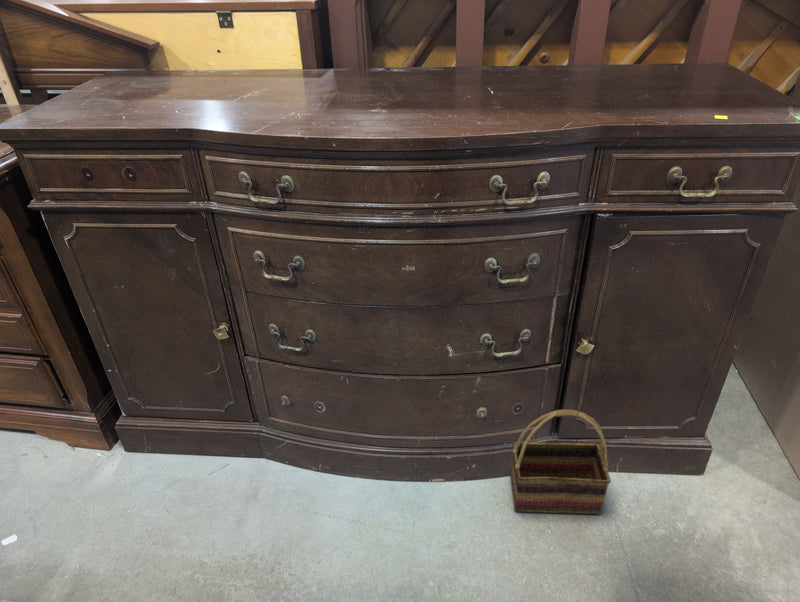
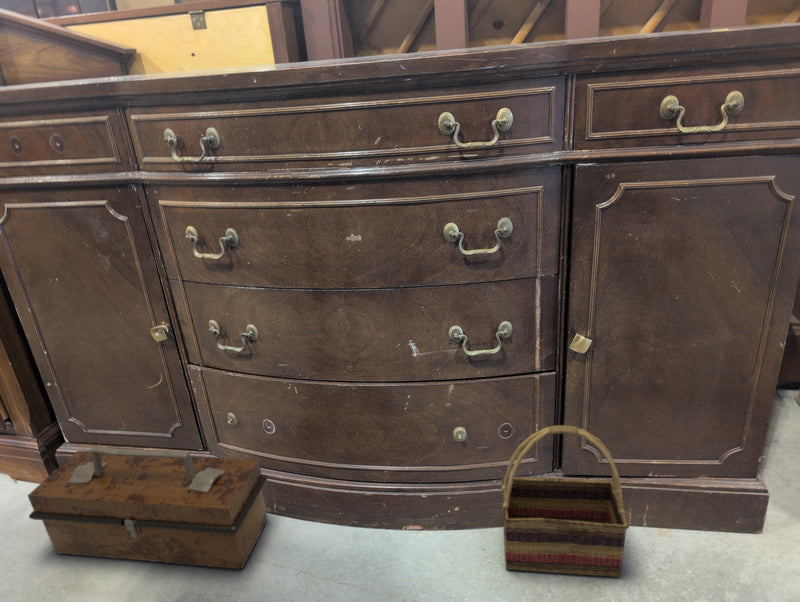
toolbox: none [118,427,317,519] -> present [28,446,268,569]

